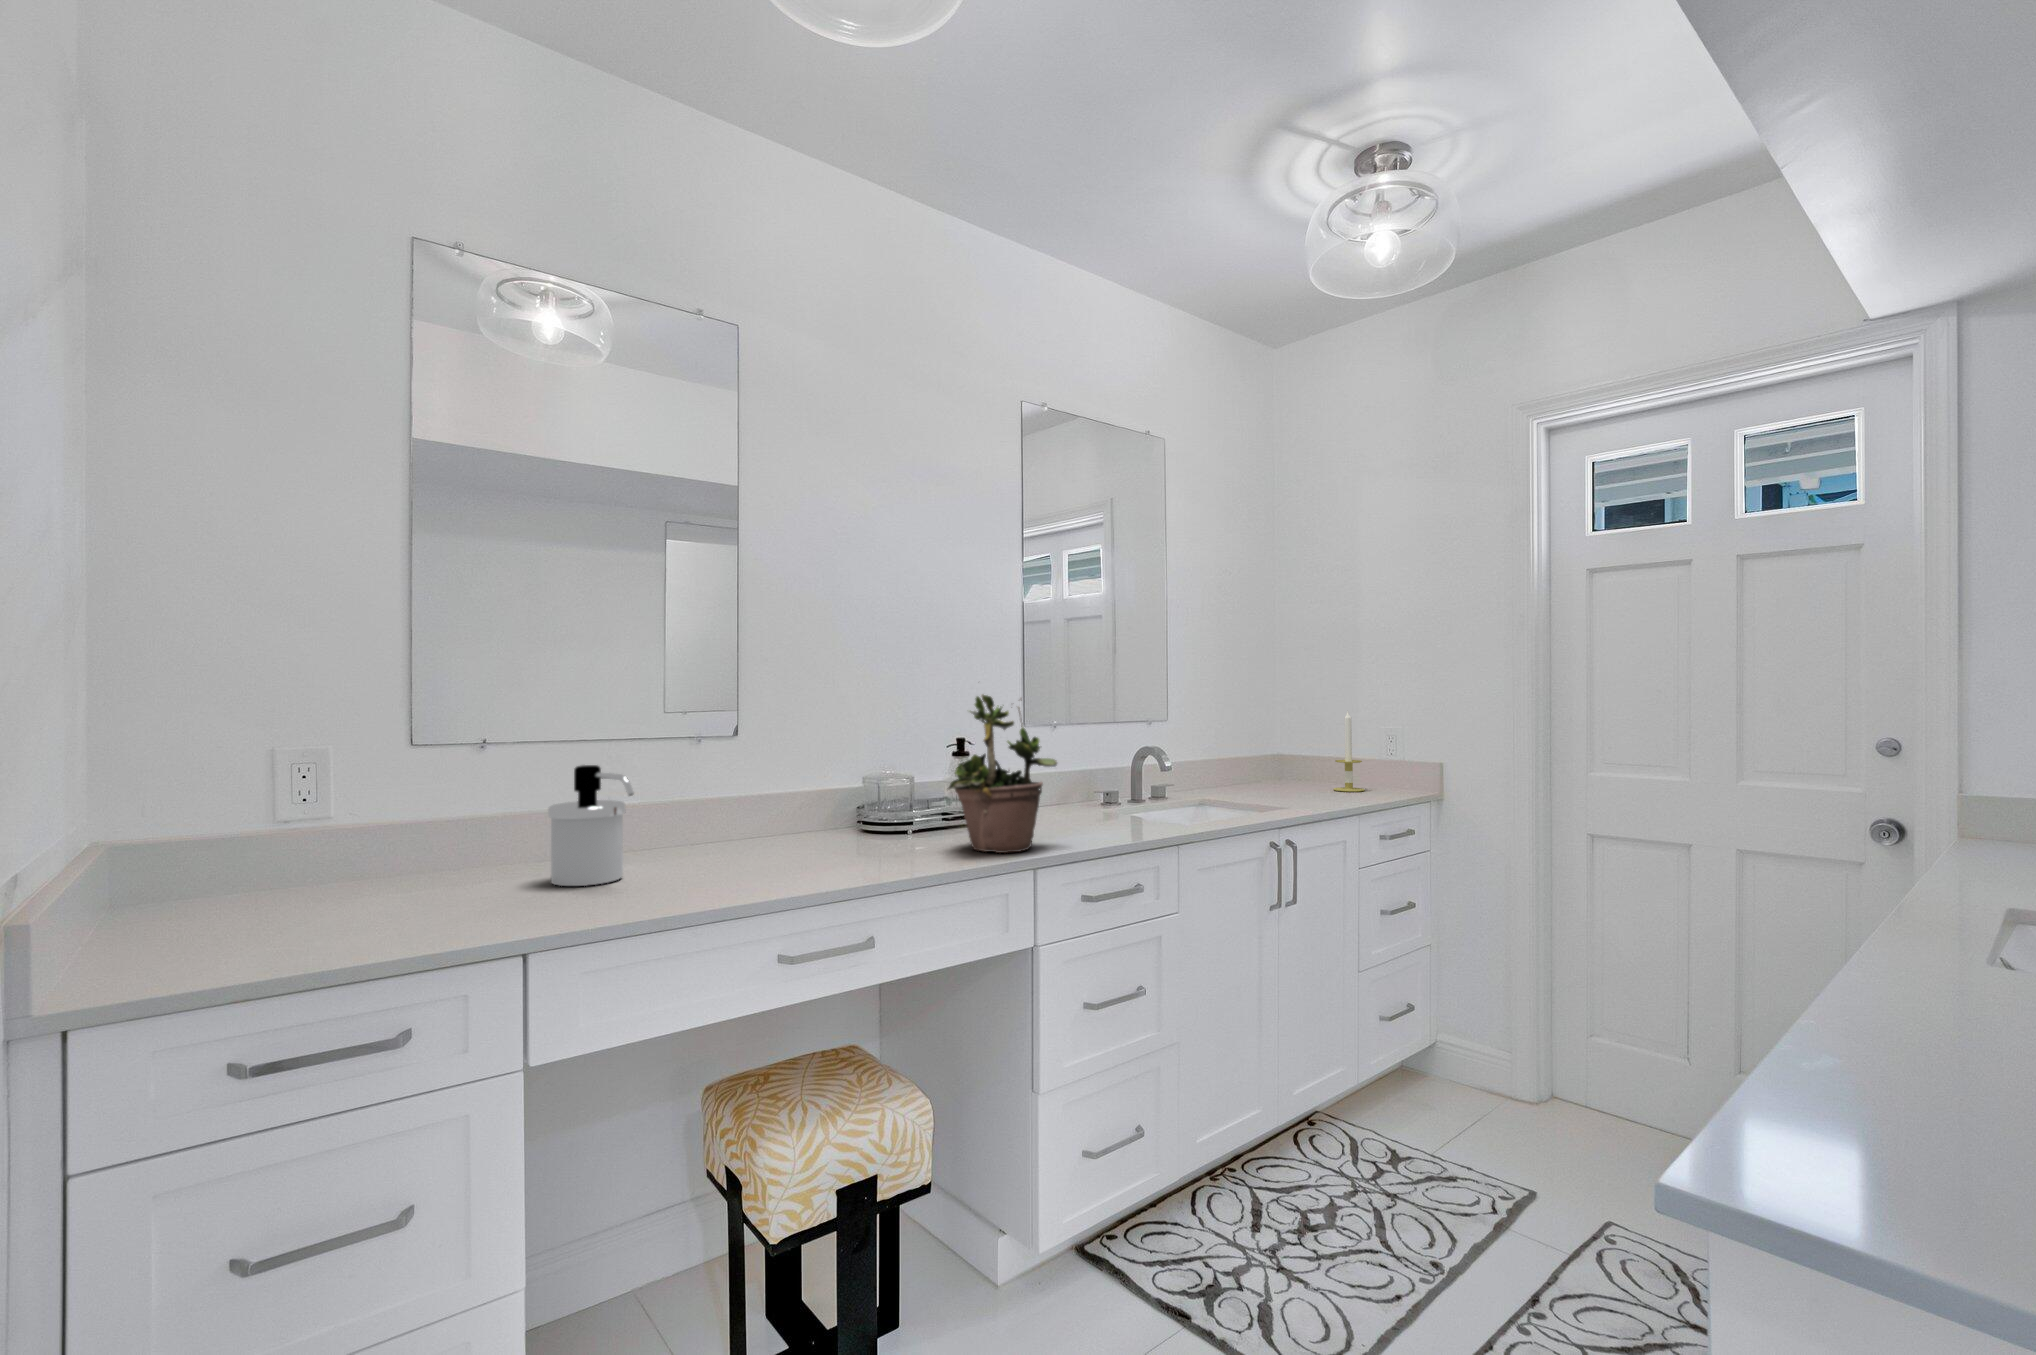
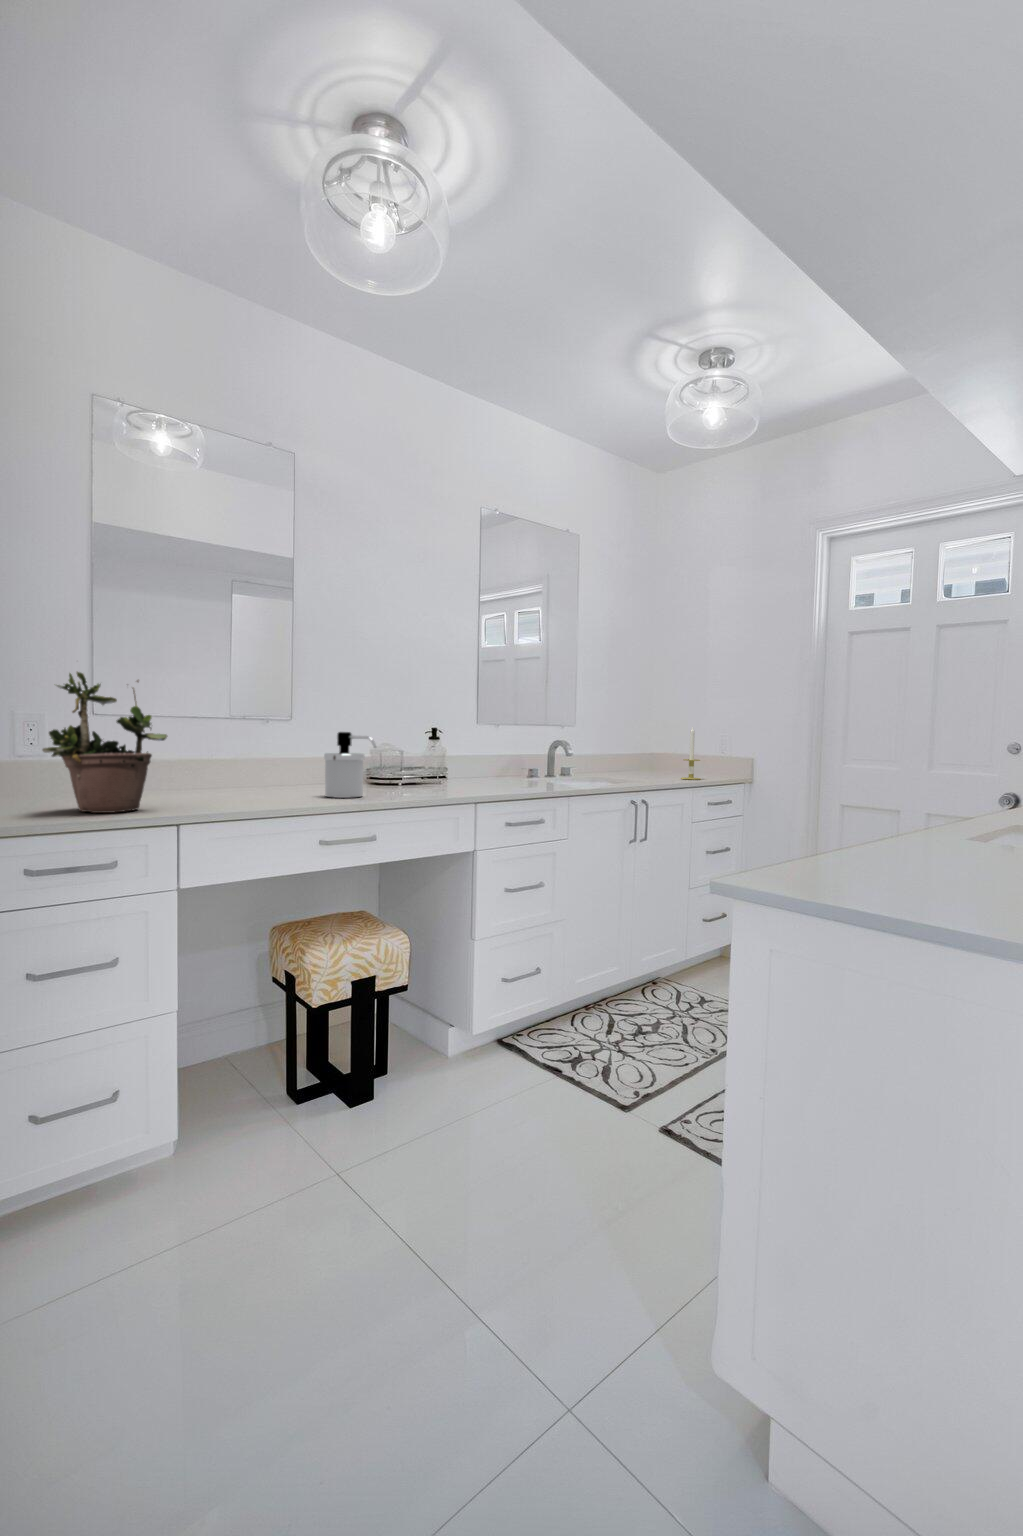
potted plant: present [947,695,1057,853] -> present [42,672,167,813]
soap dispenser: present [548,765,634,886] -> present [324,732,376,798]

